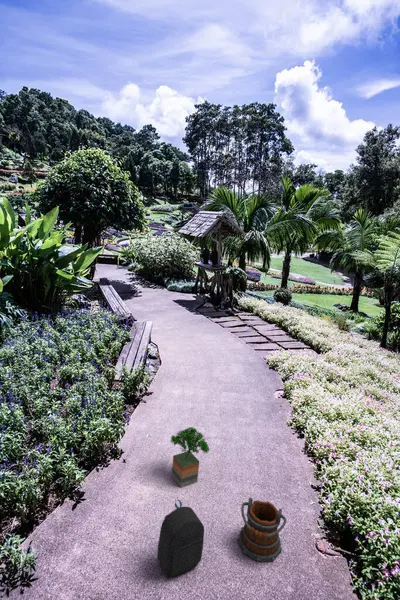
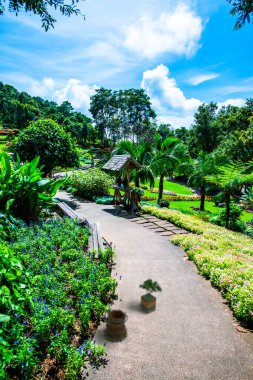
bucket: present [238,498,287,562] -> present [104,308,128,342]
backpack: present [157,500,204,577] -> none [150,315,175,359]

